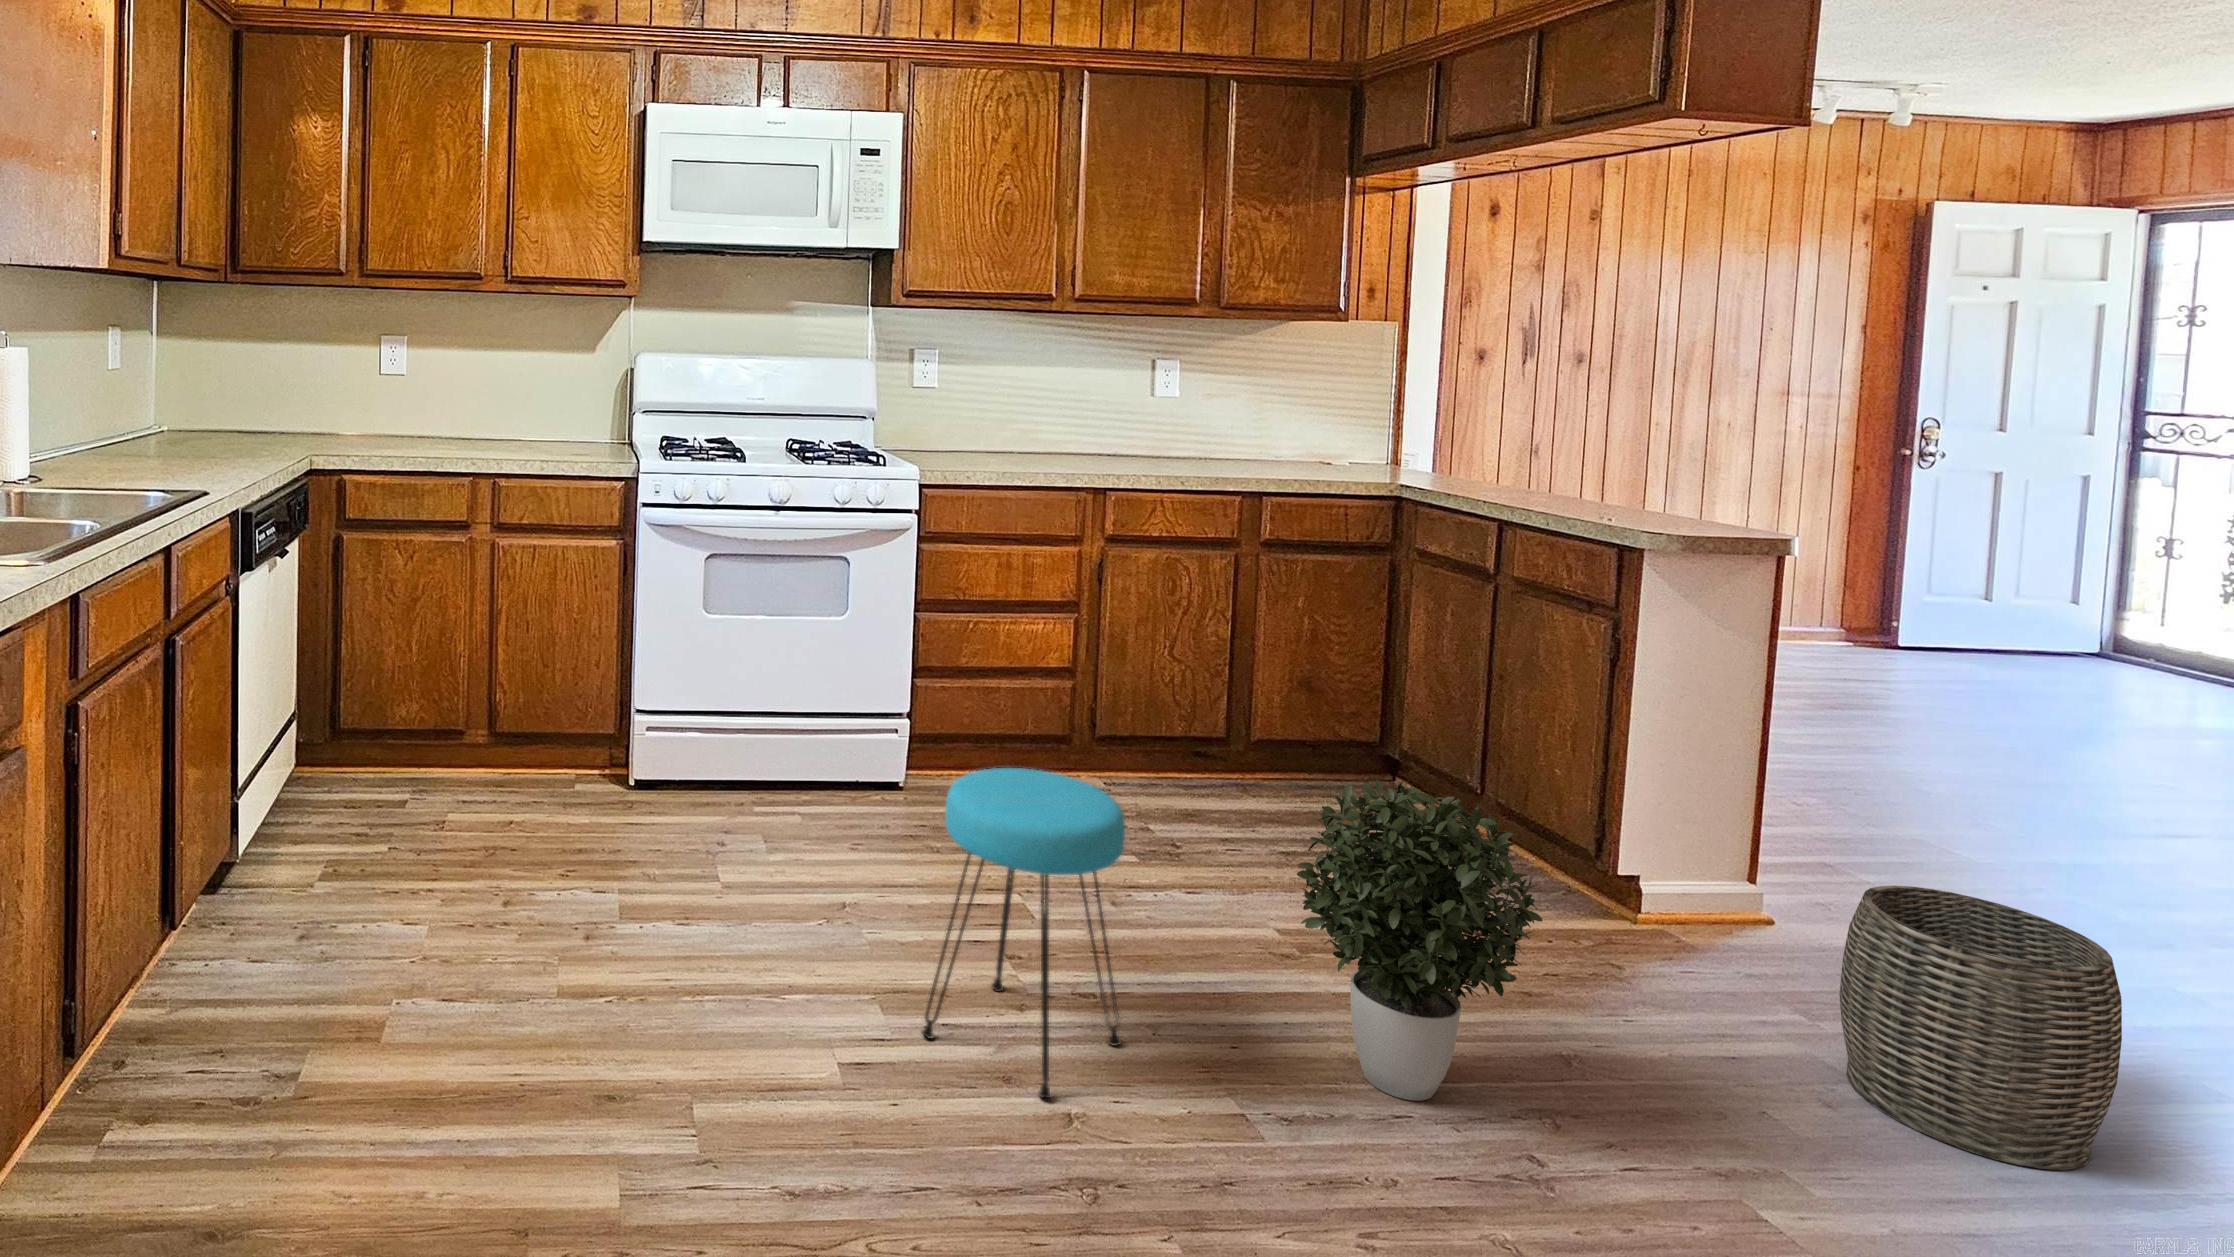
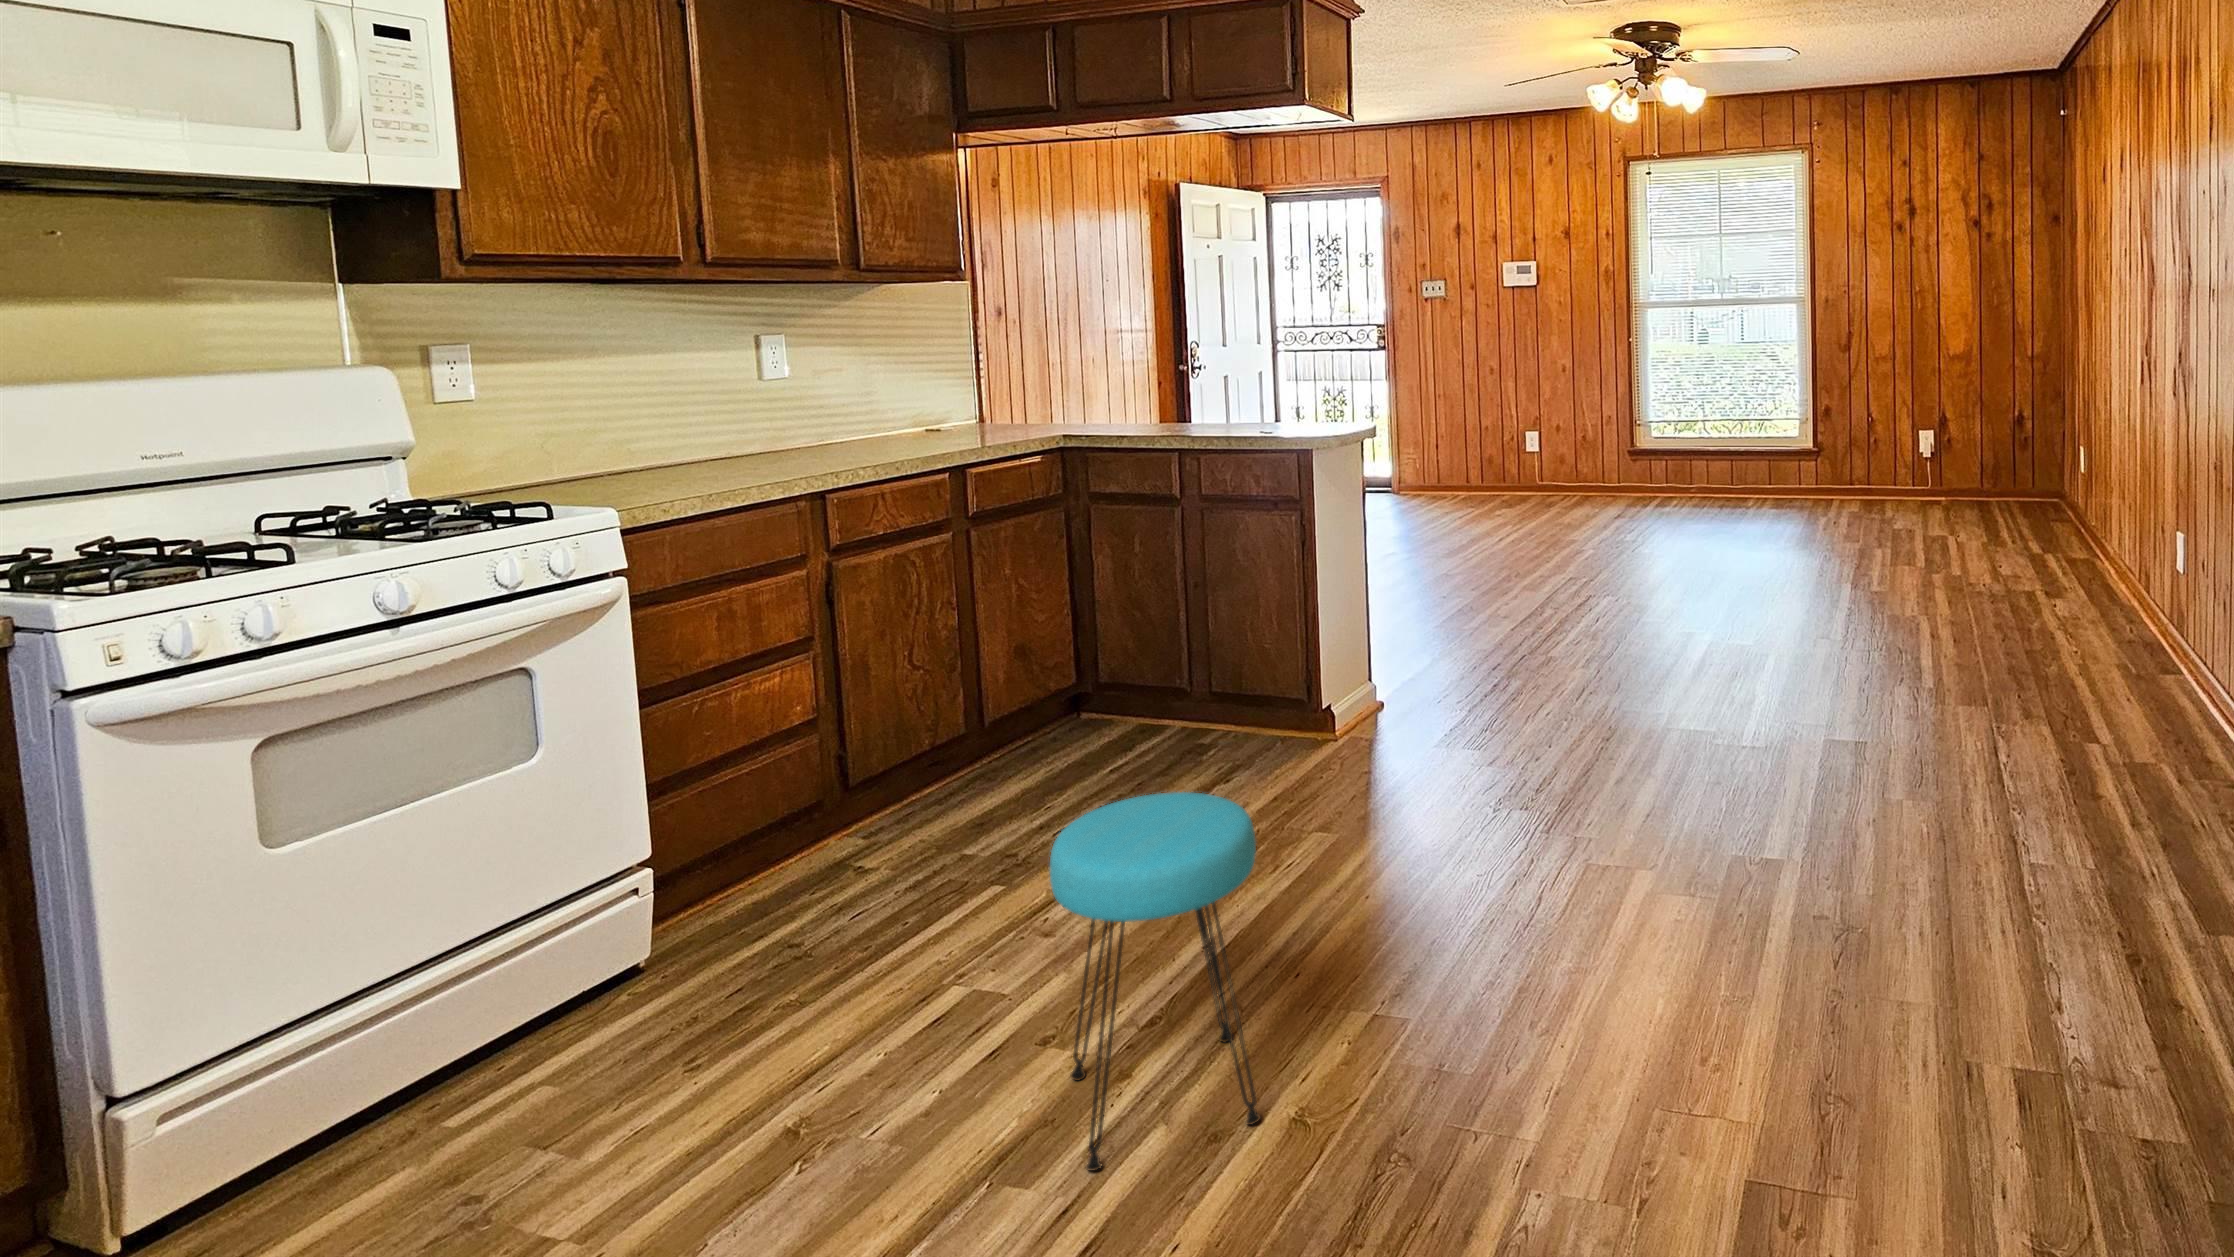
potted plant: present [1297,780,1542,1101] -> none [1297,669,1480,931]
woven basket: present [1839,886,2122,1170] -> none [1496,625,1616,775]

